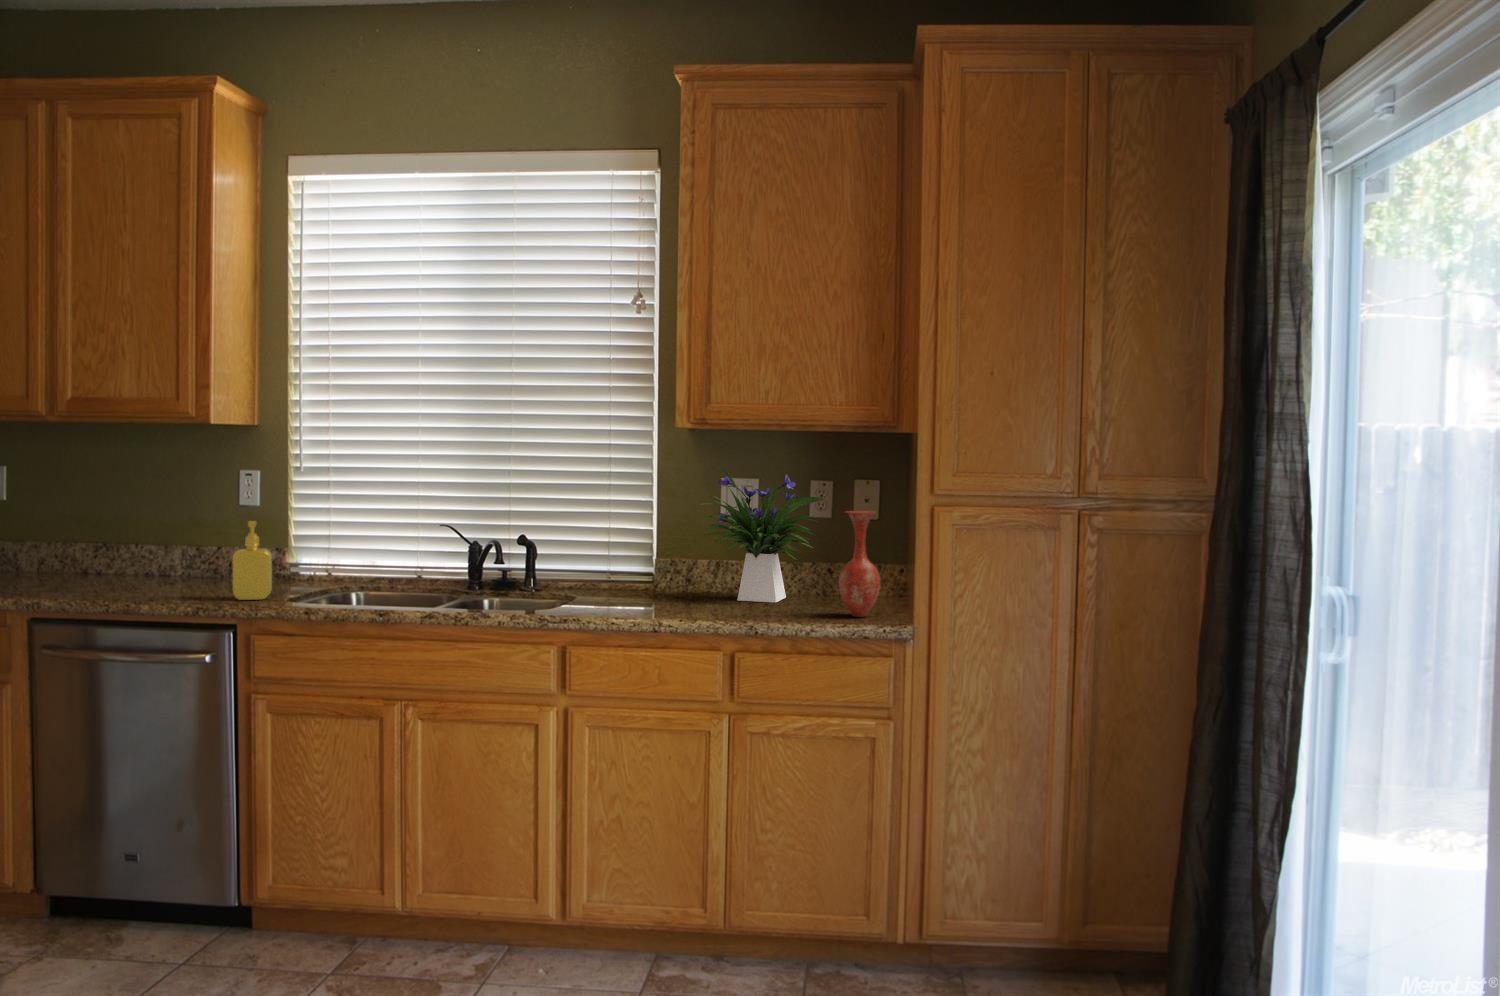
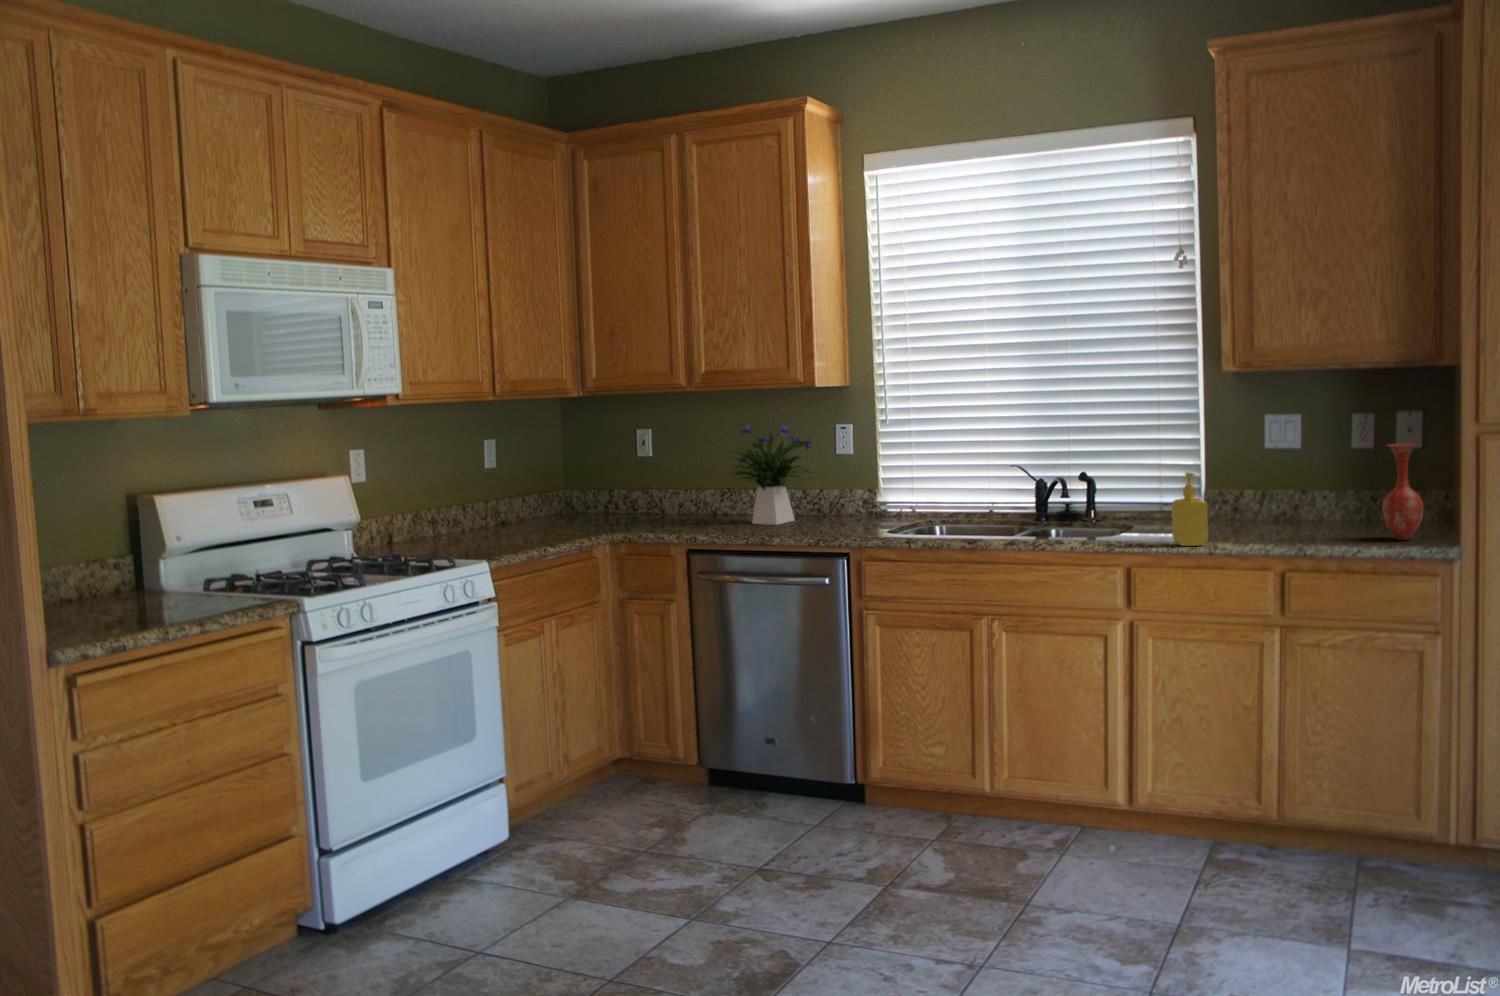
flower arrangement: present [700,466,824,602] -> present [733,424,812,525]
soap dispenser: present [233,521,272,600] -> present [1172,472,1208,546]

